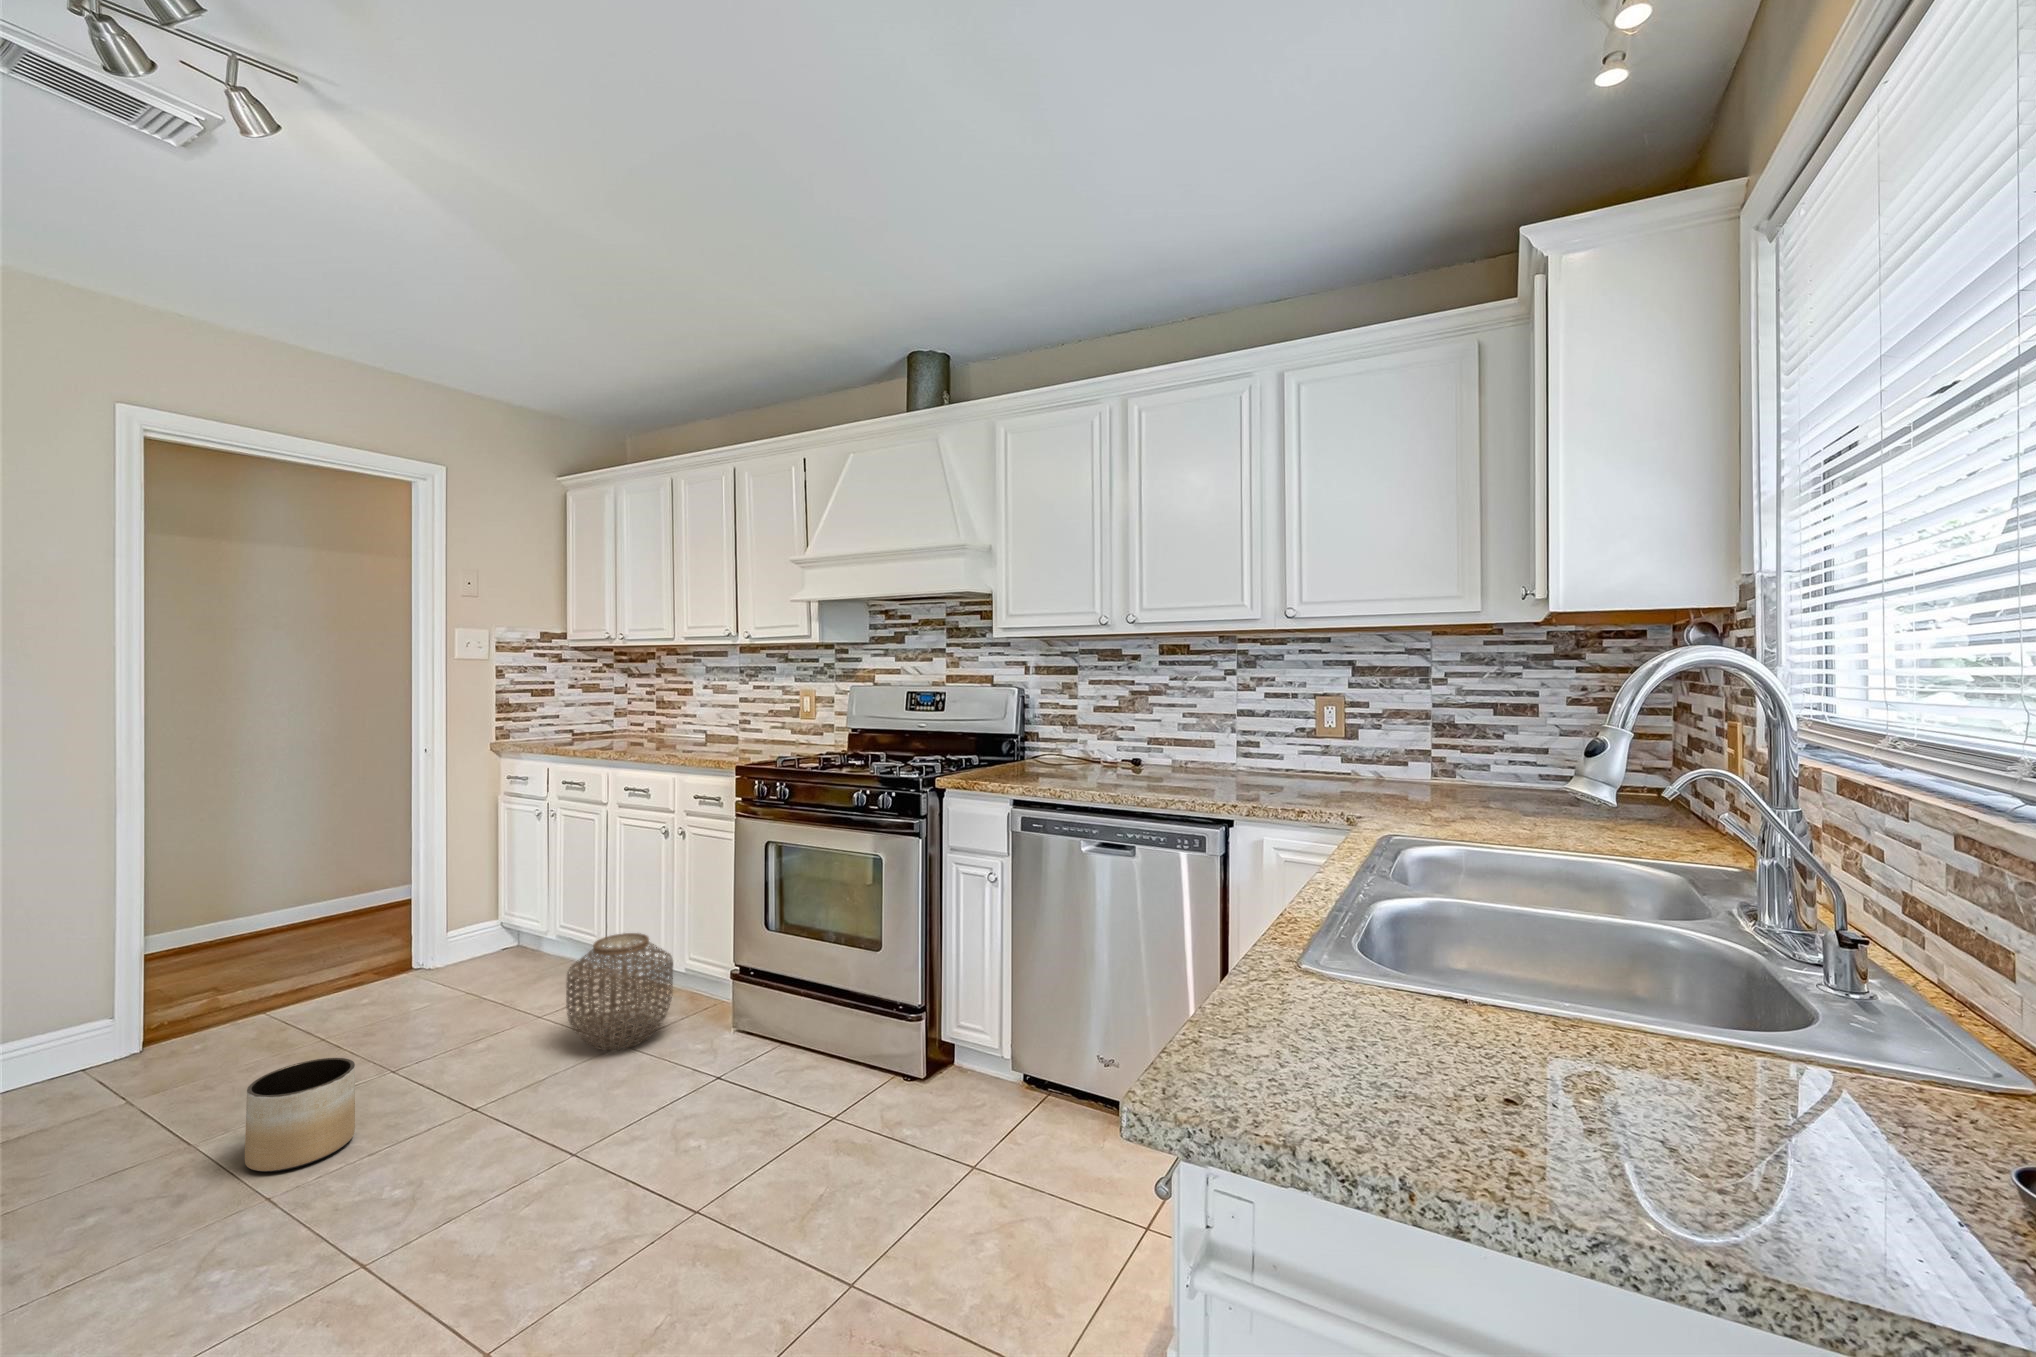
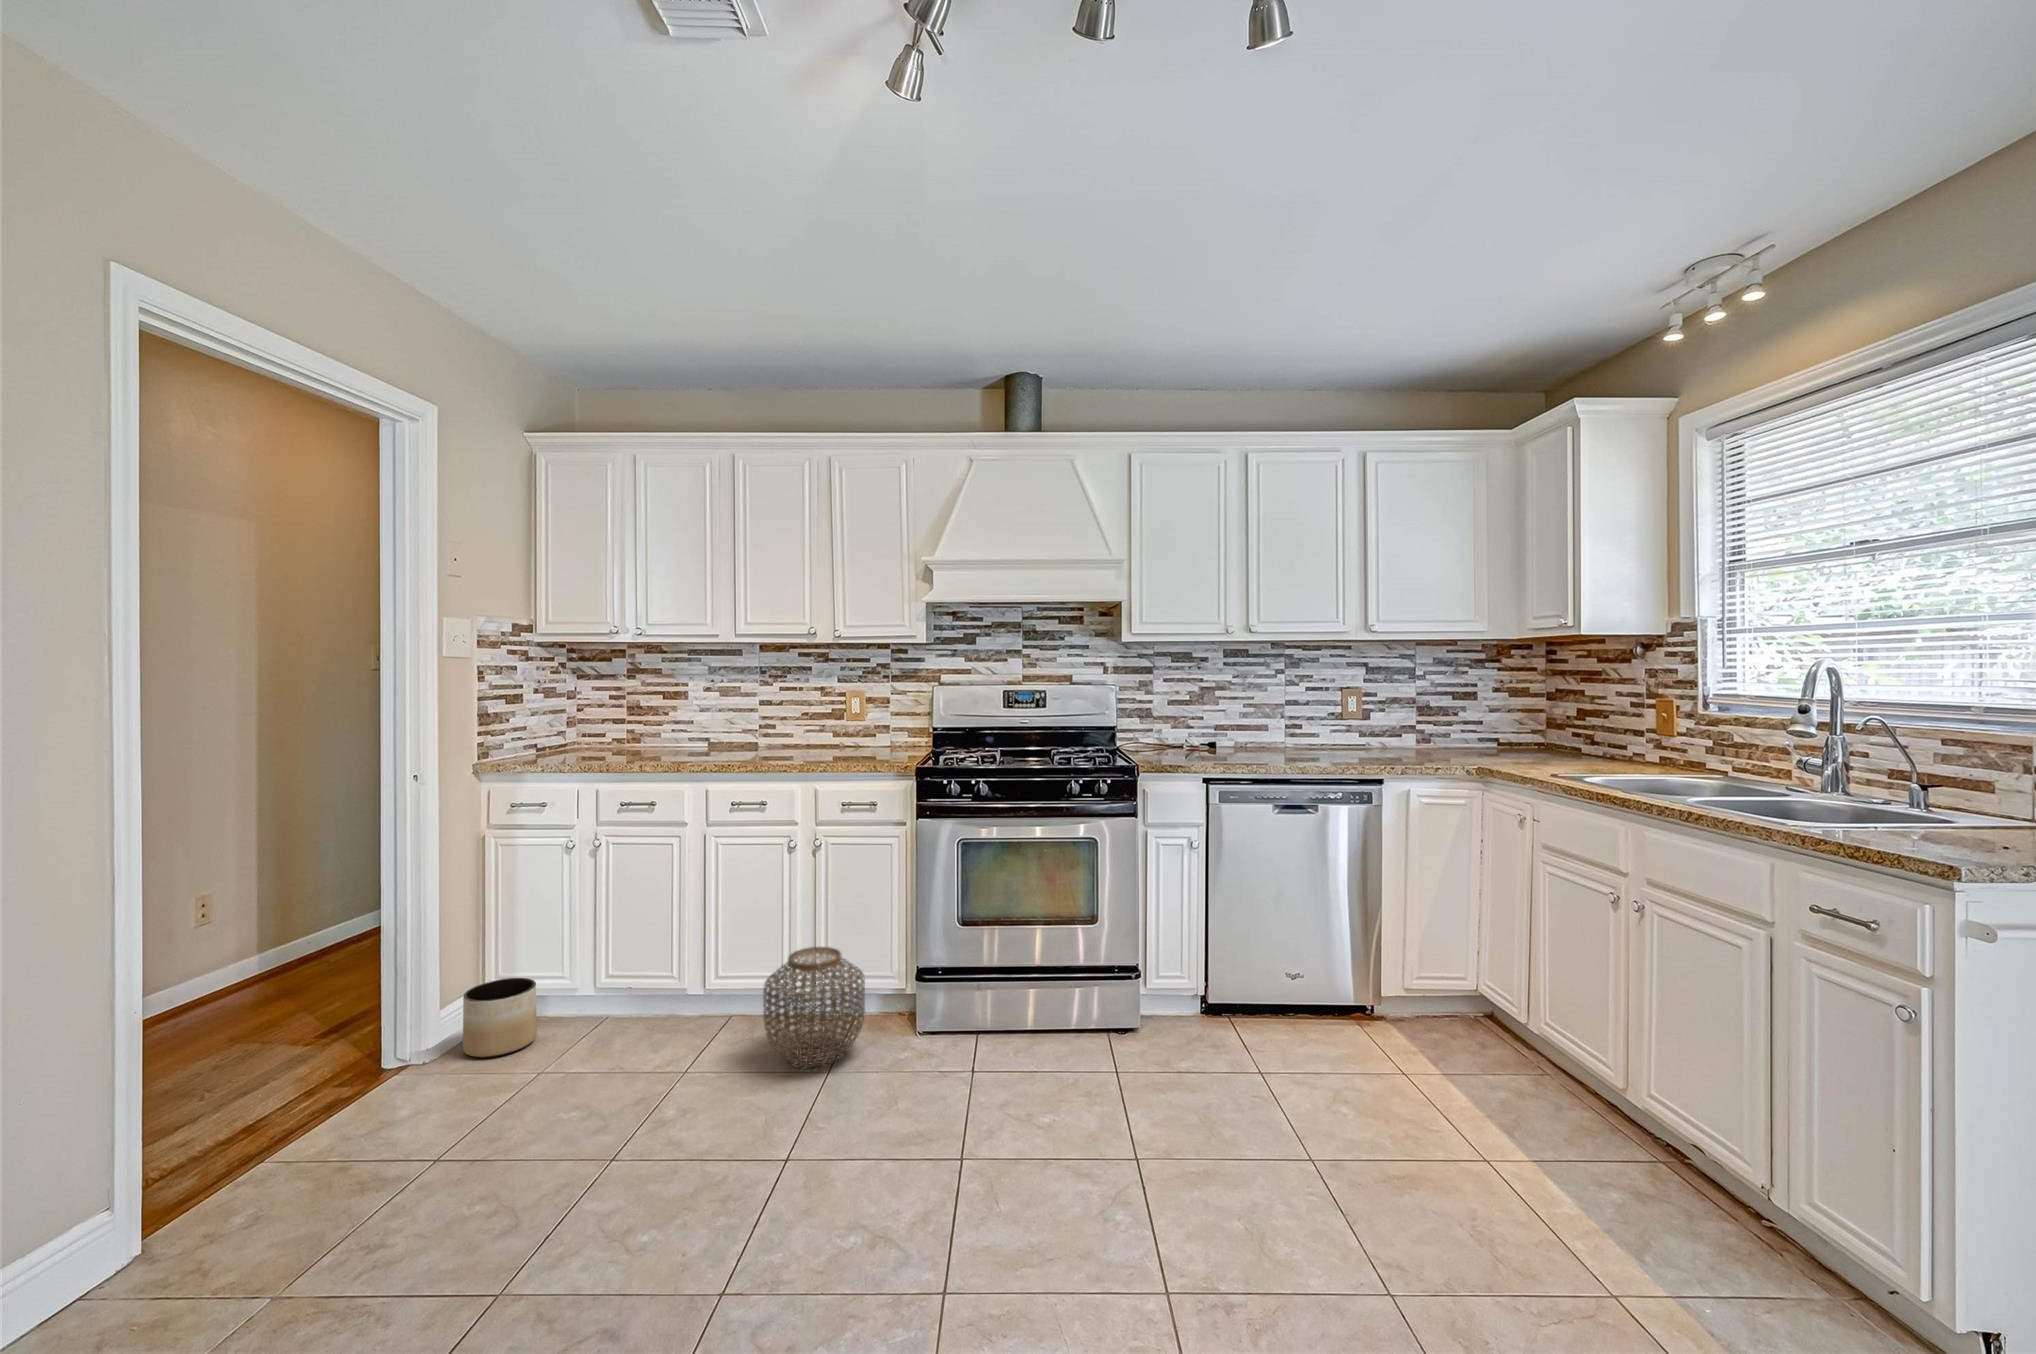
planter: present [245,1058,355,1172] -> present [463,978,537,1058]

